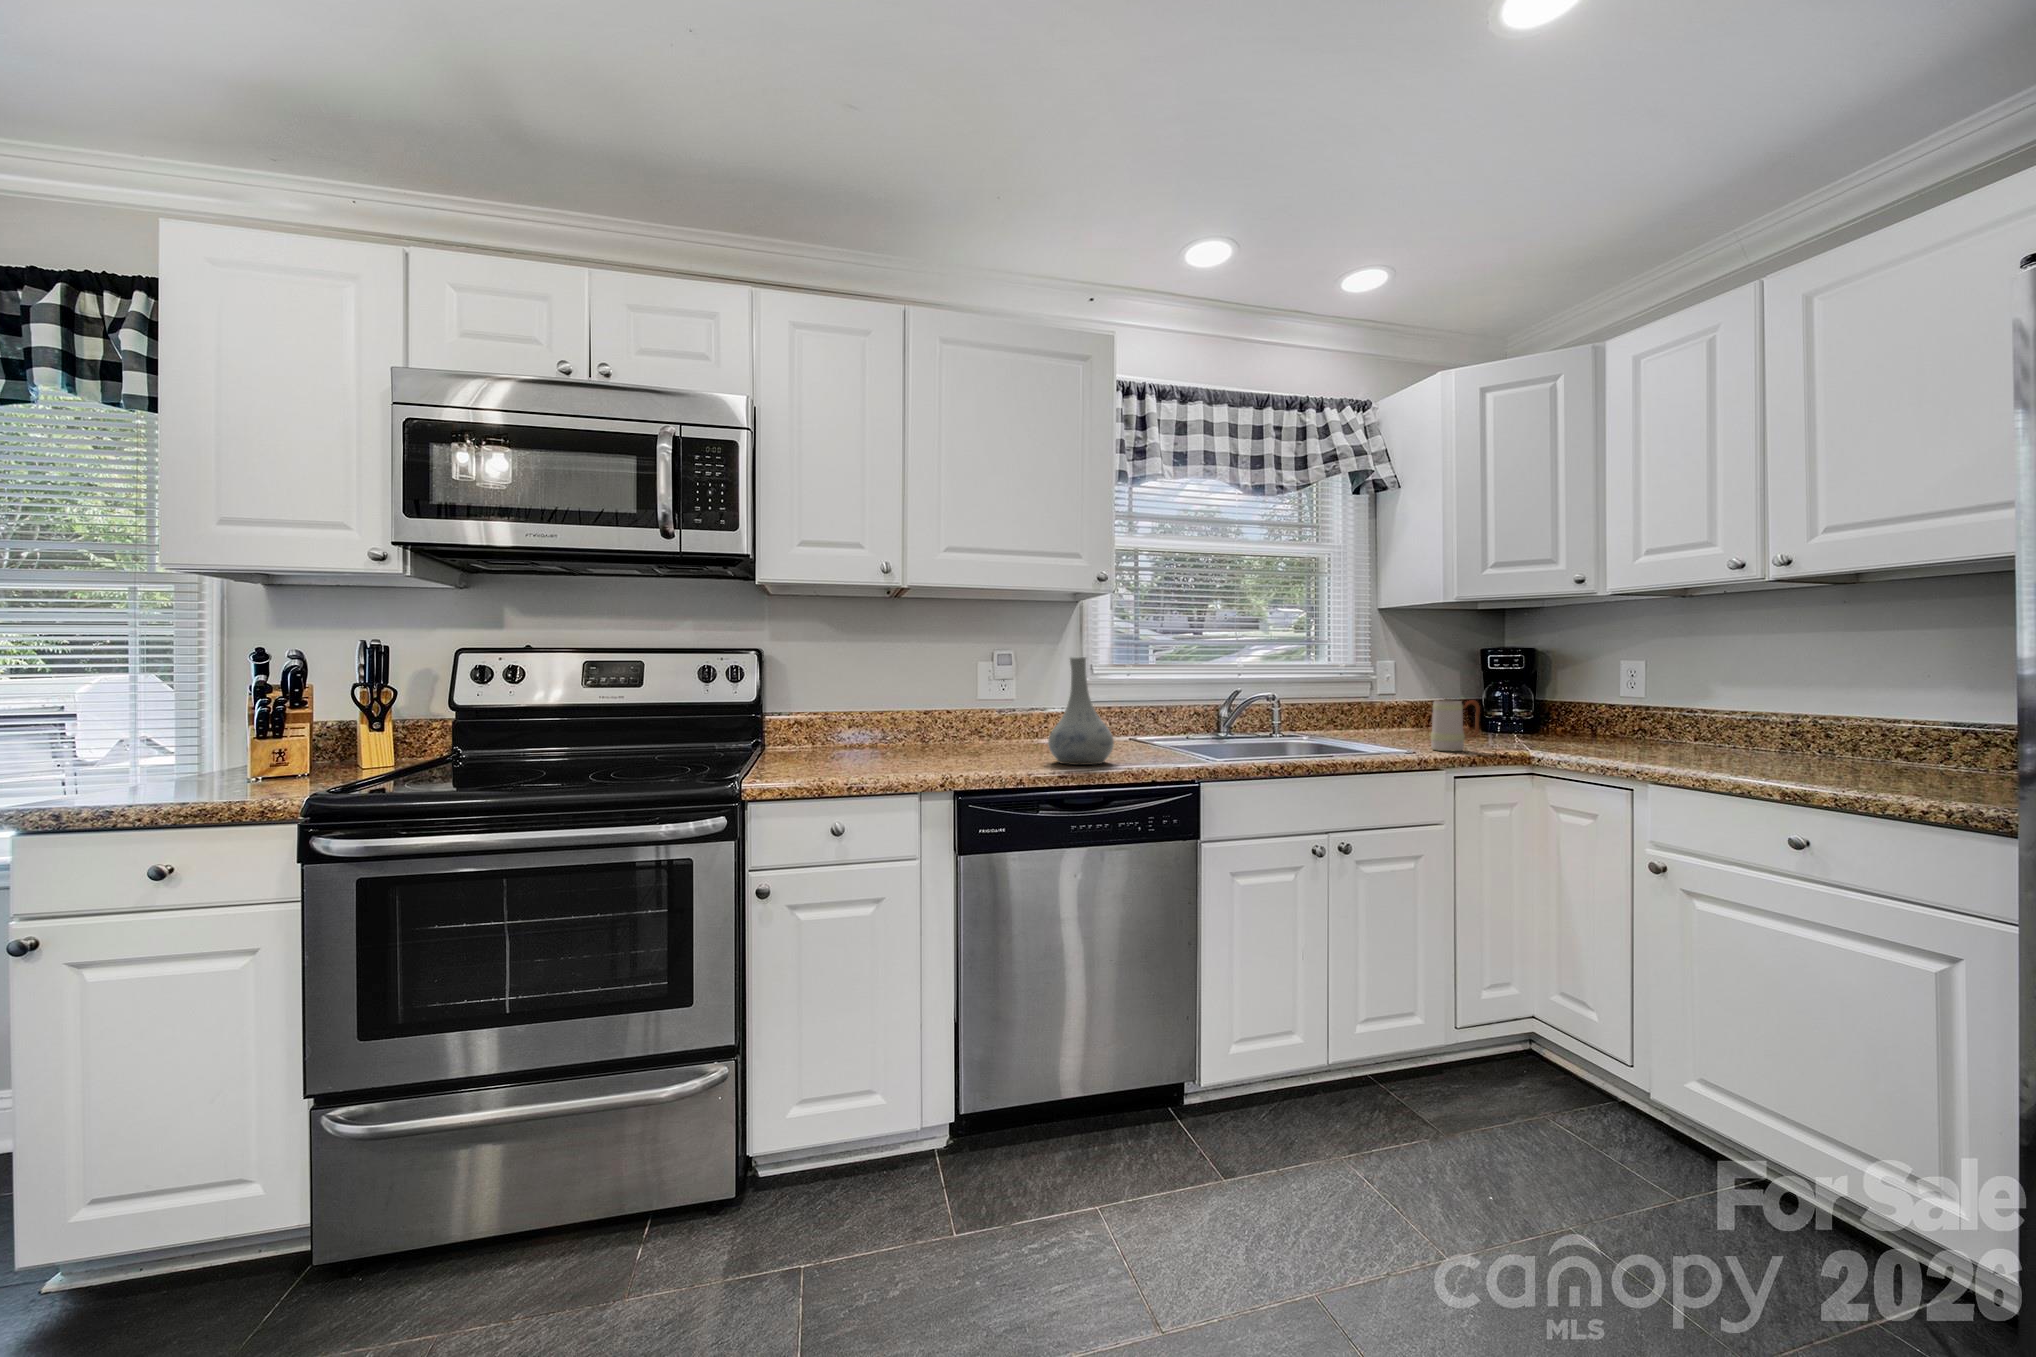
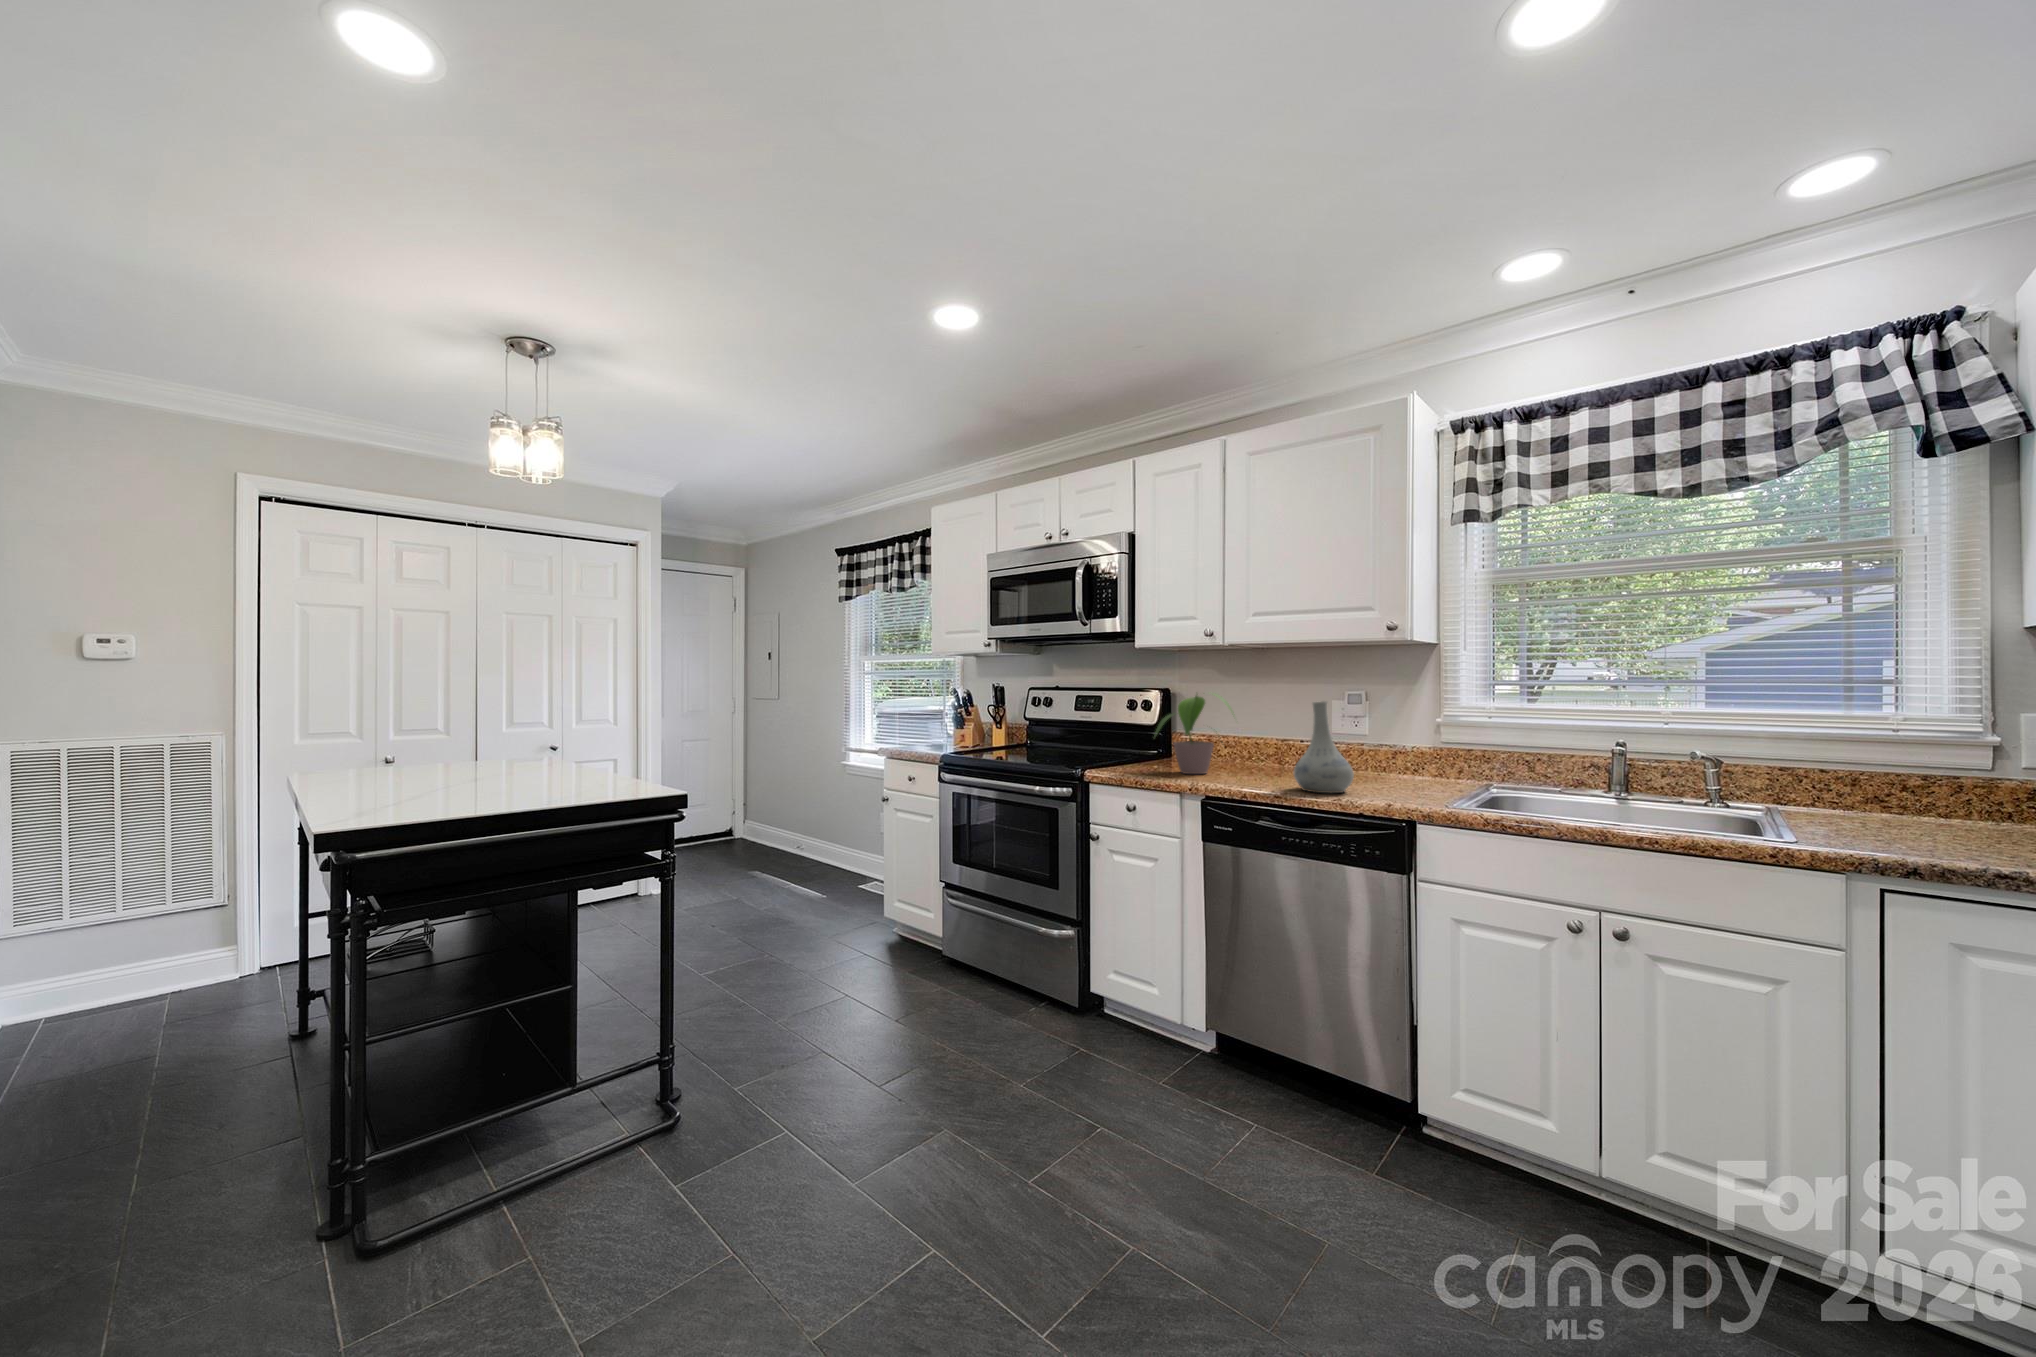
potted plant: none [817,648,946,766] -> present [1154,694,1232,774]
mug: present [1431,700,1480,751] -> none [1868,774,1965,853]

